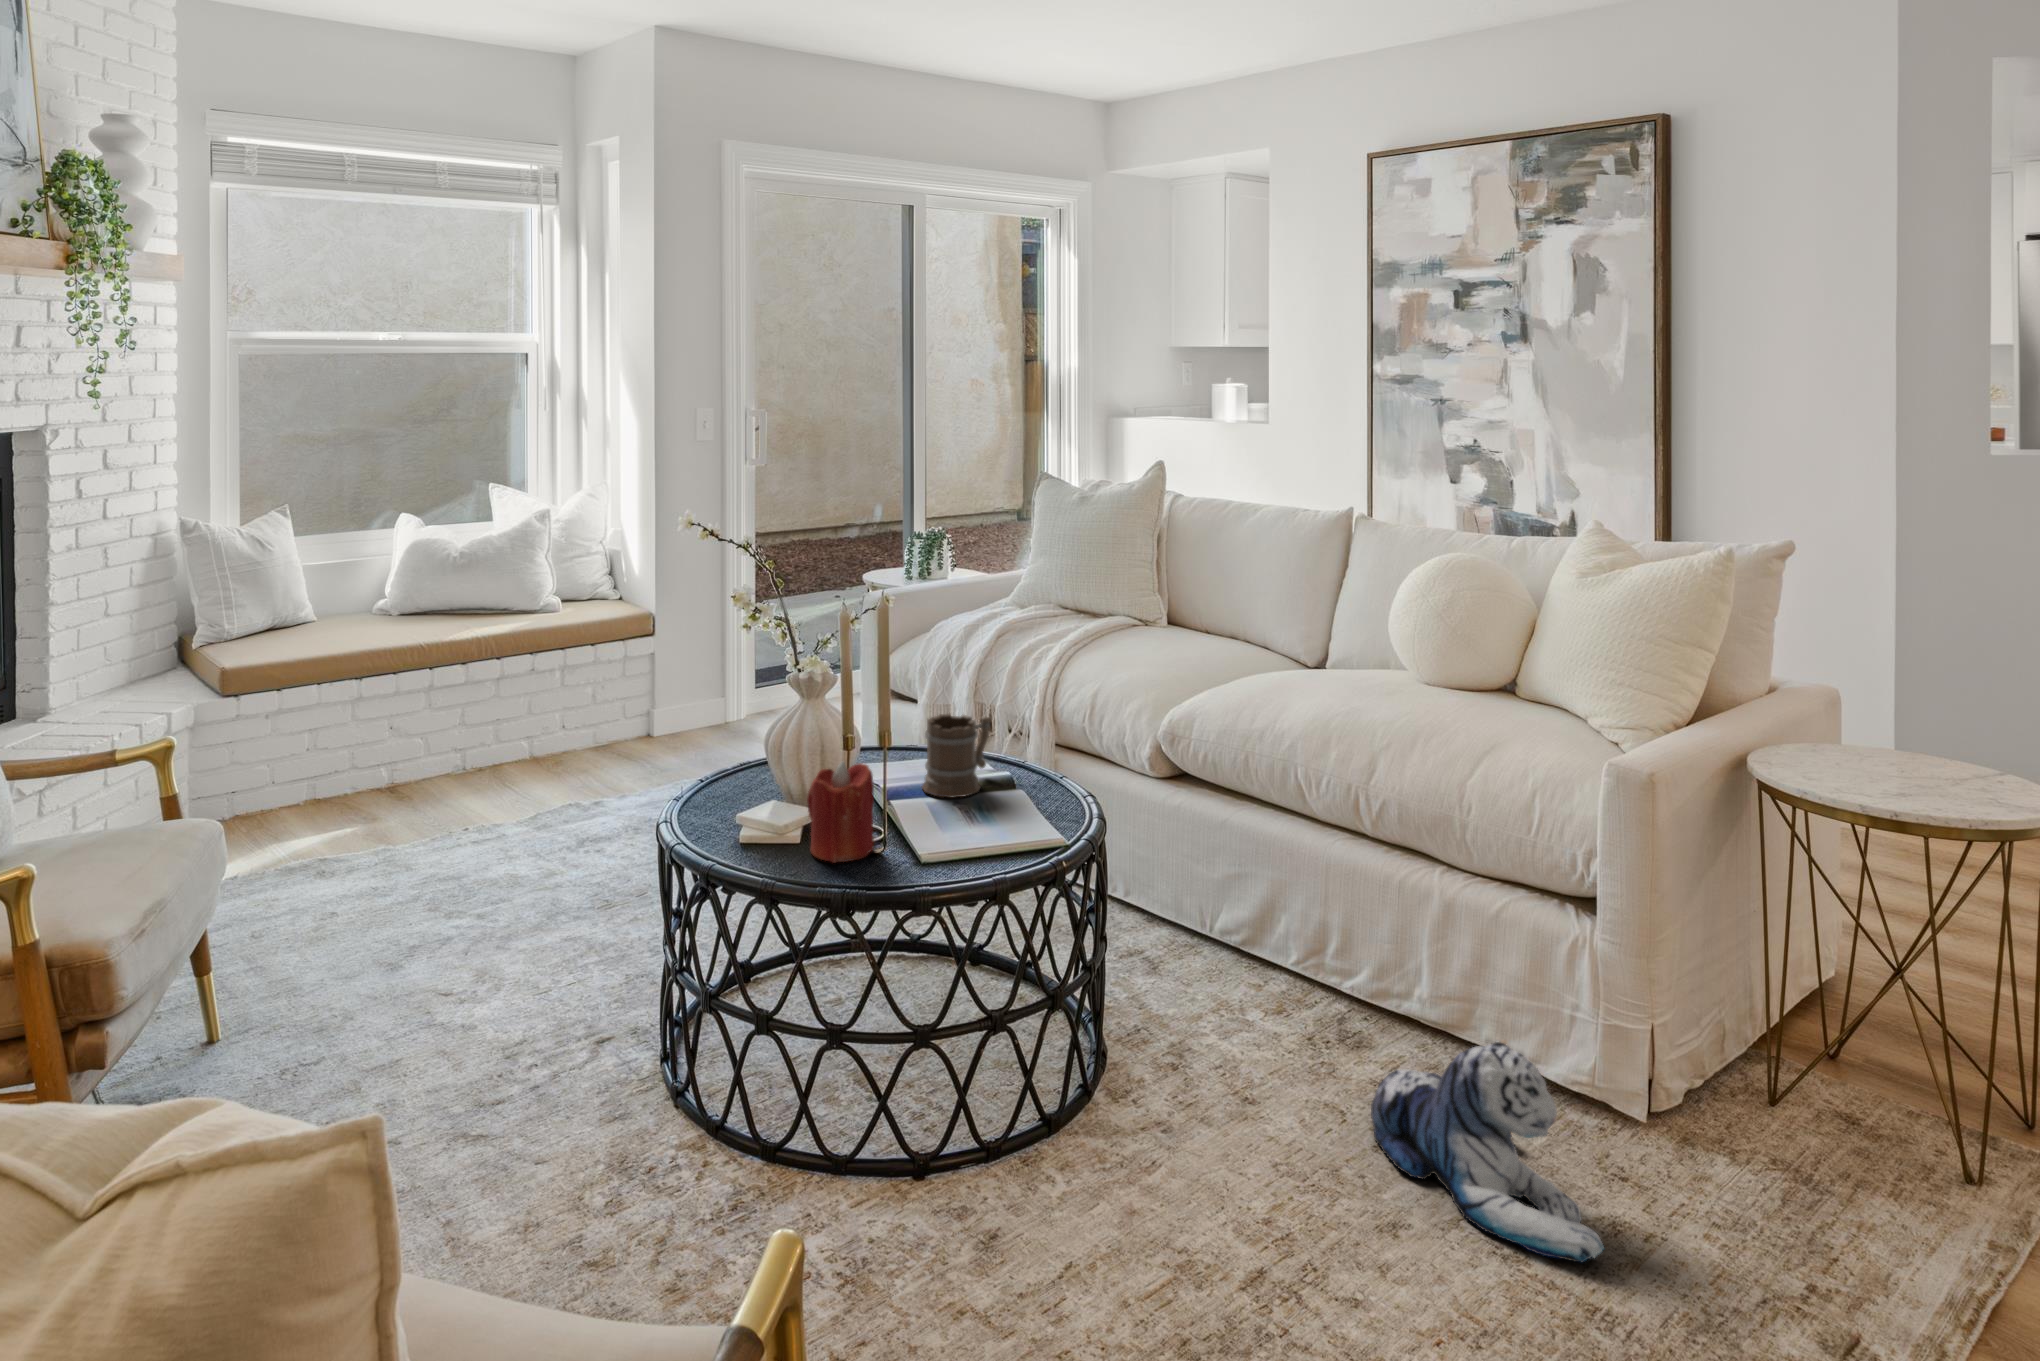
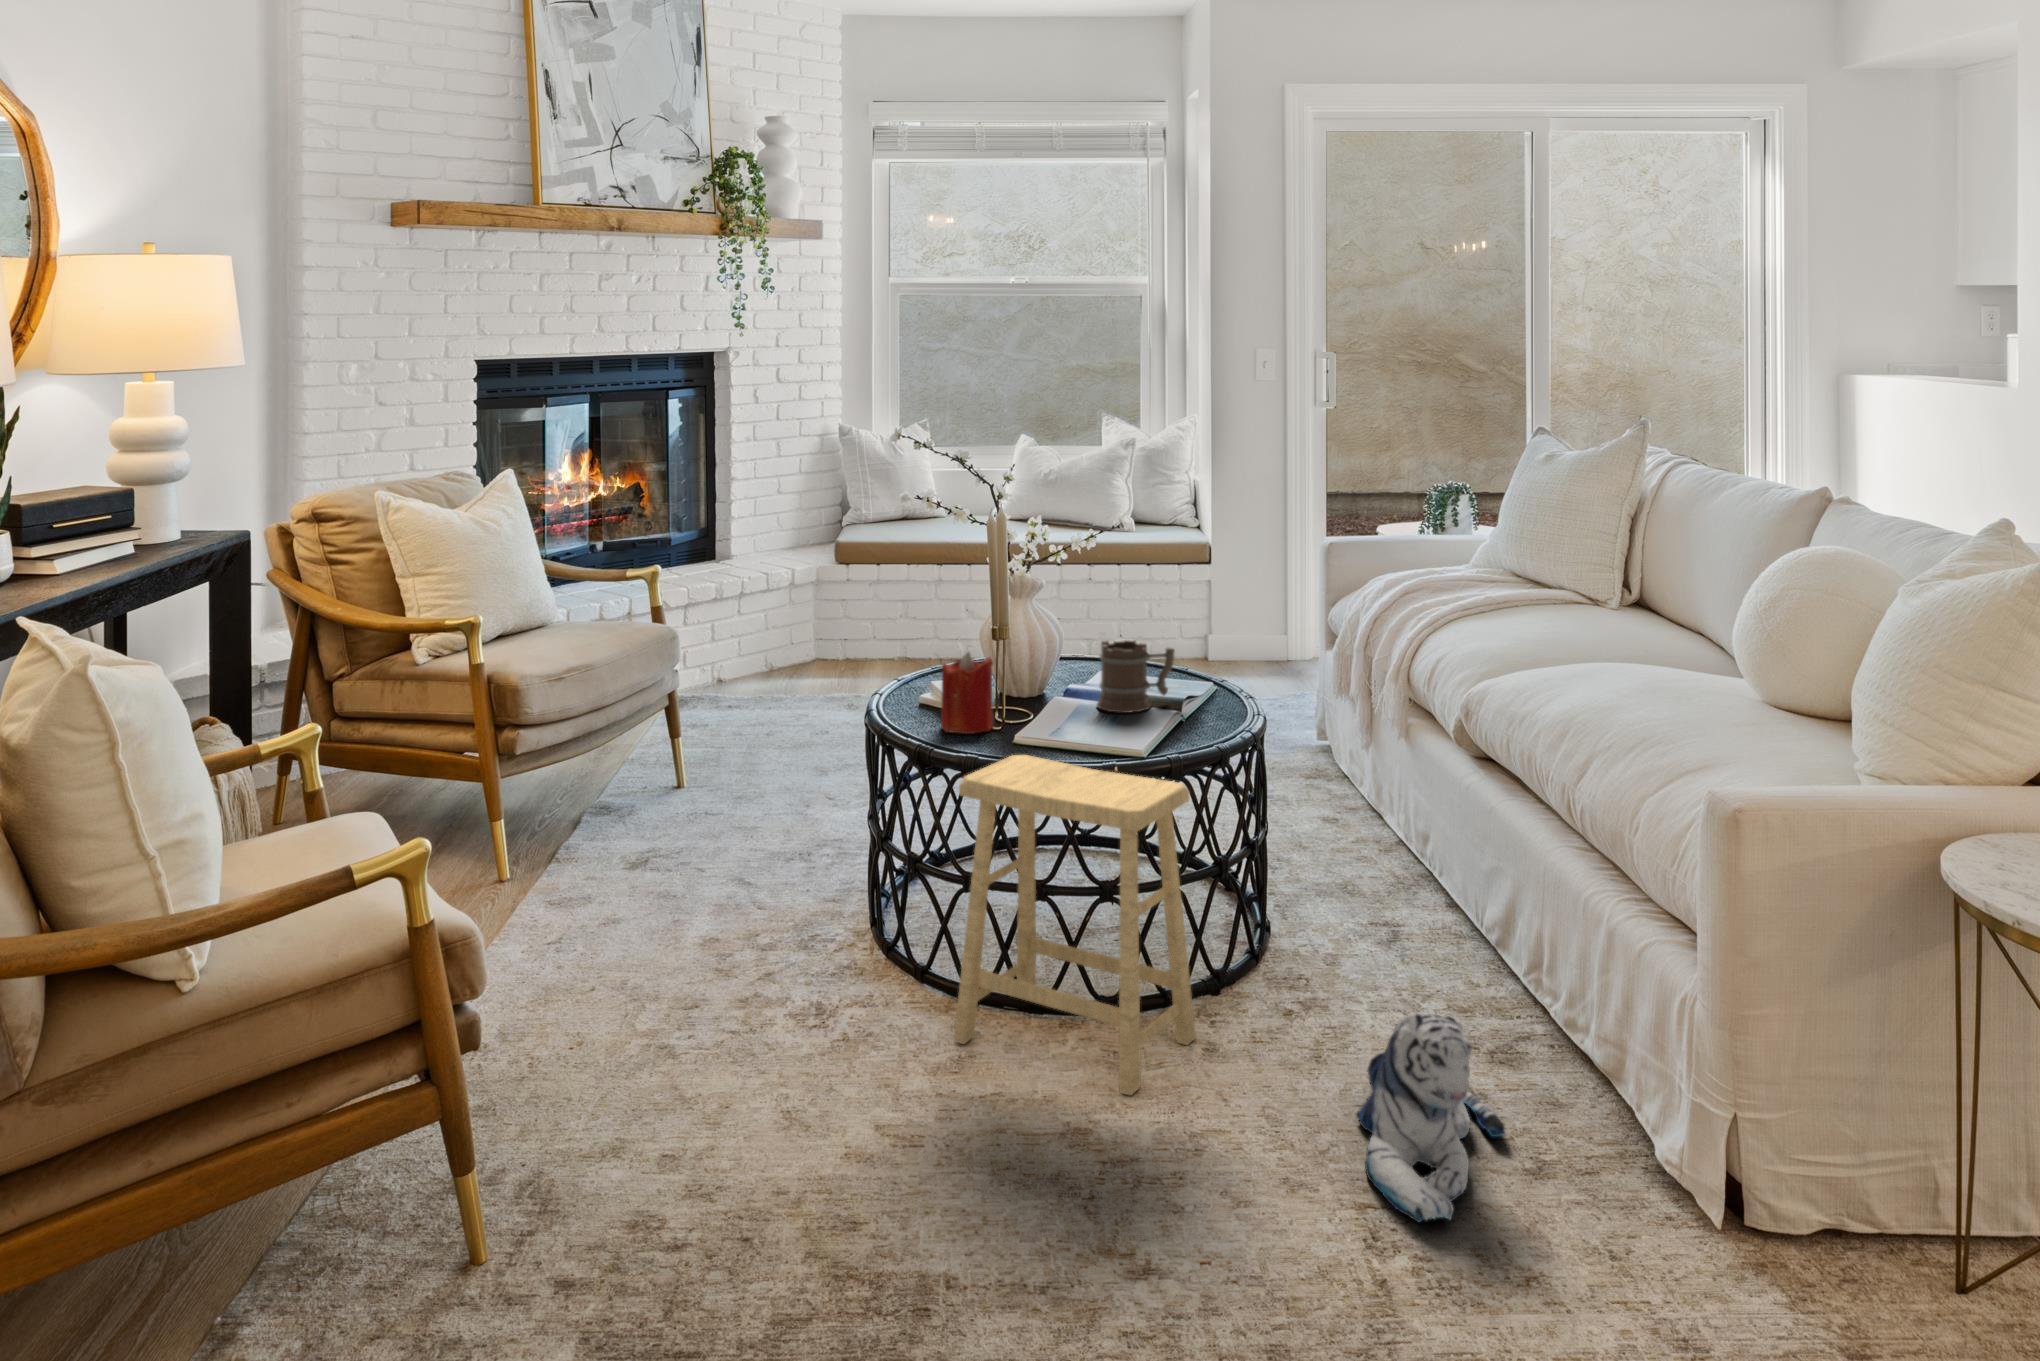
footstool: none [952,867,1204,1241] -> present [954,755,1196,1095]

